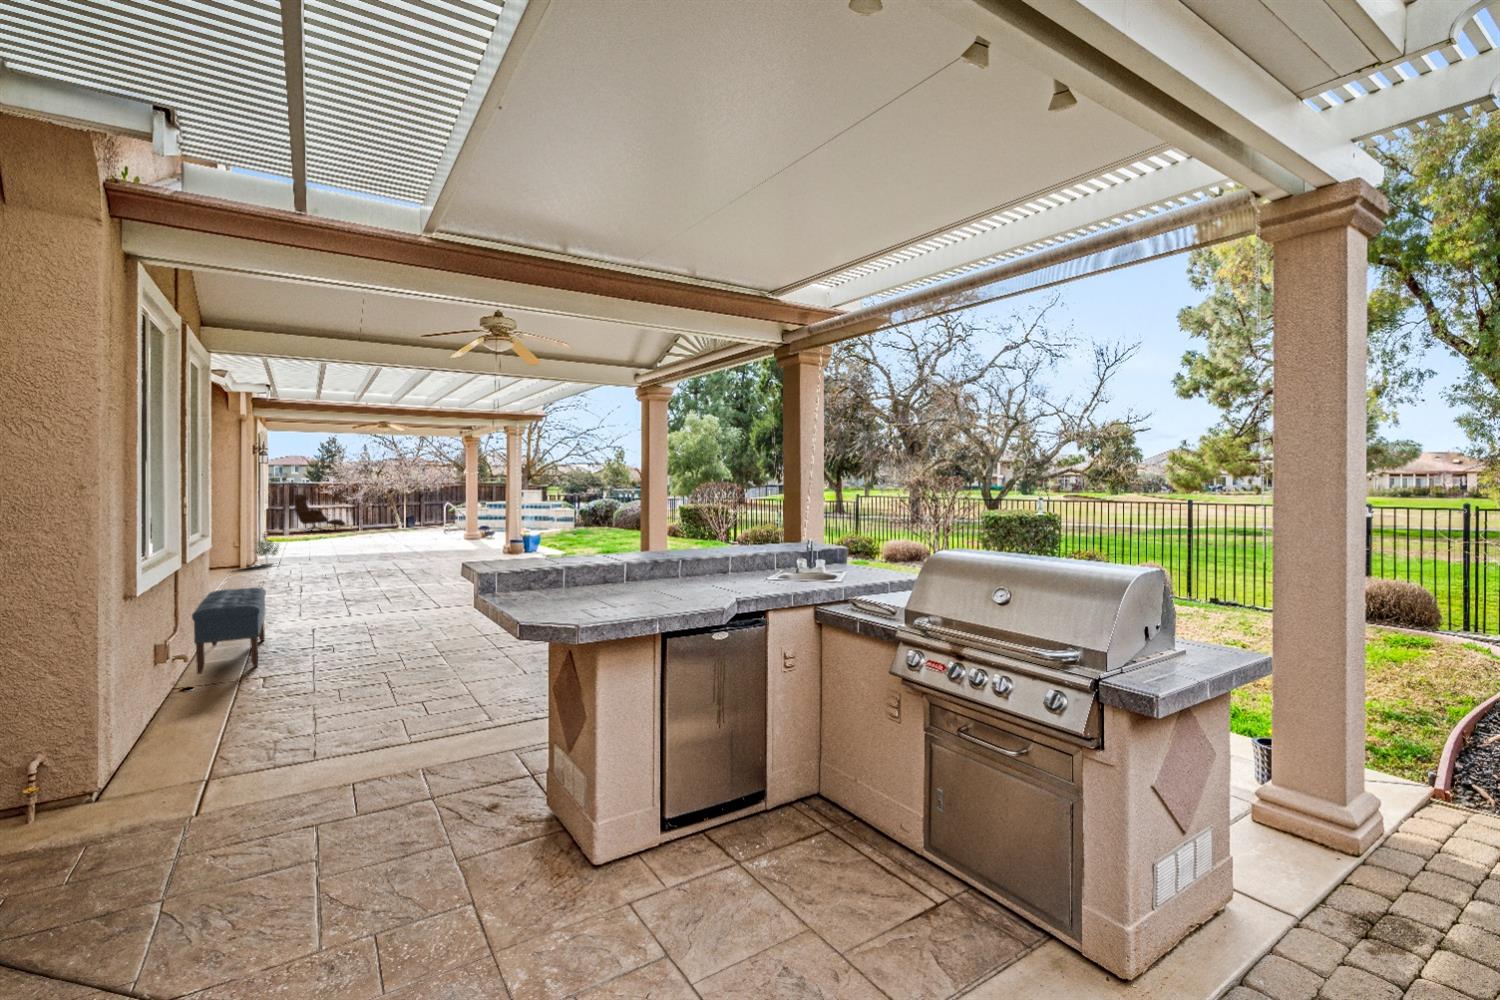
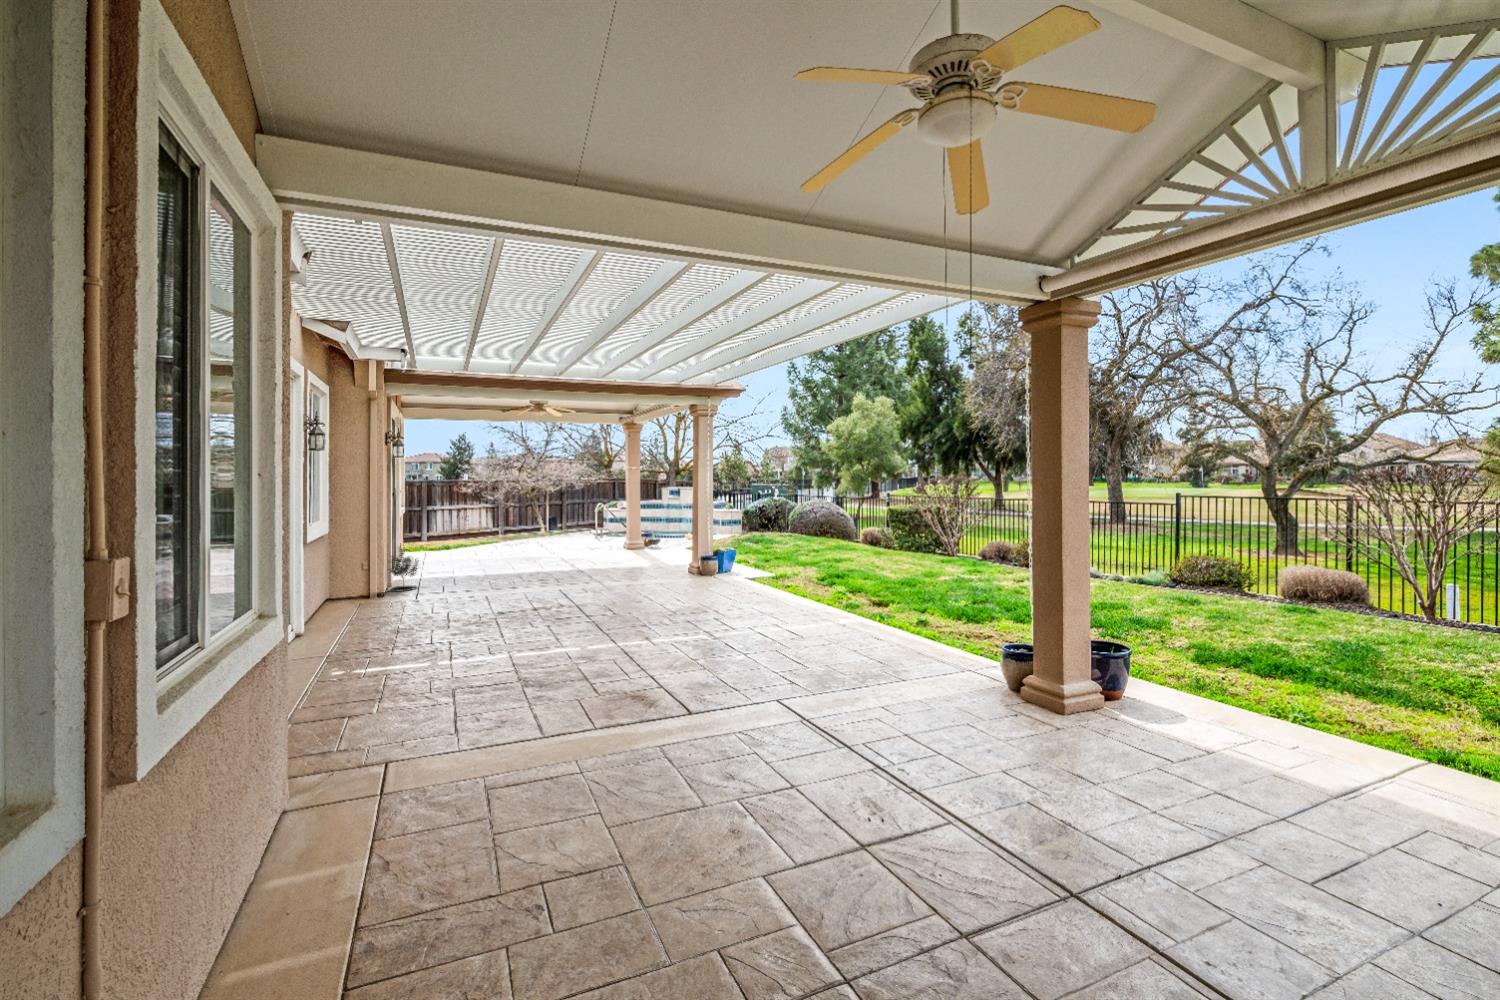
lounge chair: present [294,494,346,532] -> none [431,493,486,537]
bench: present [192,588,266,674] -> none [243,686,404,939]

